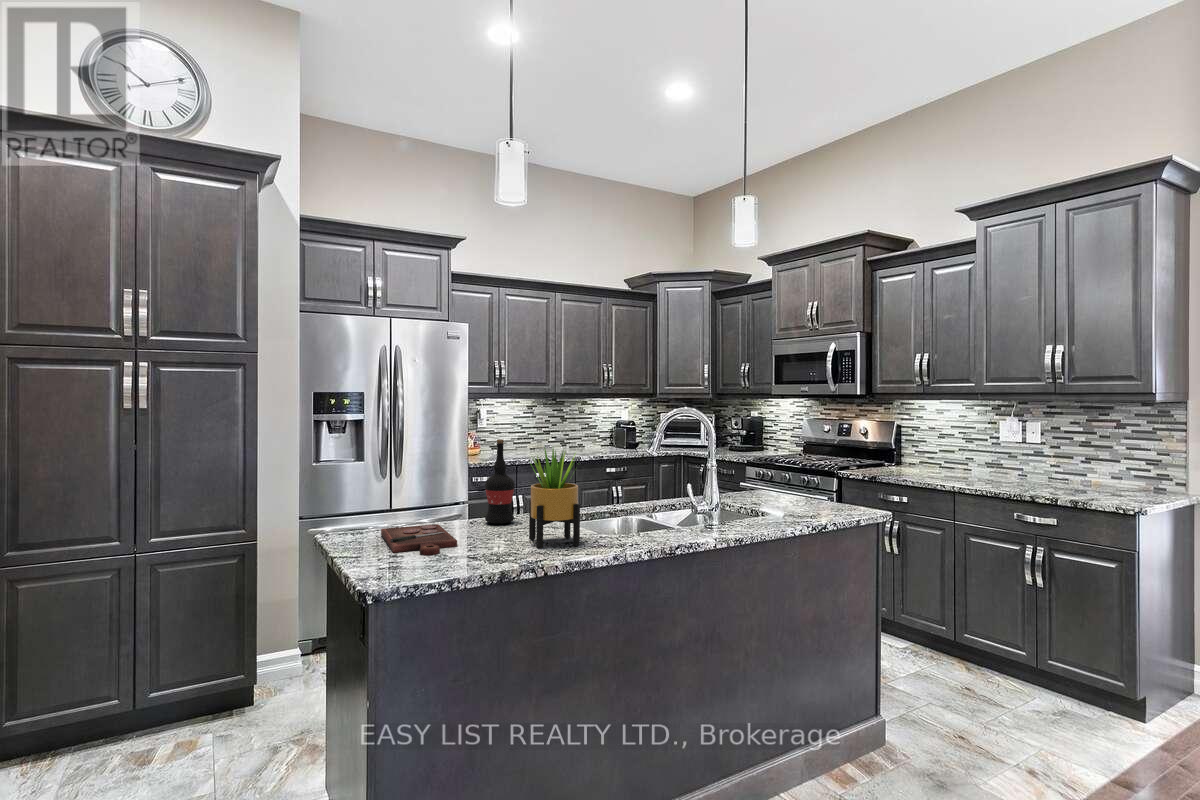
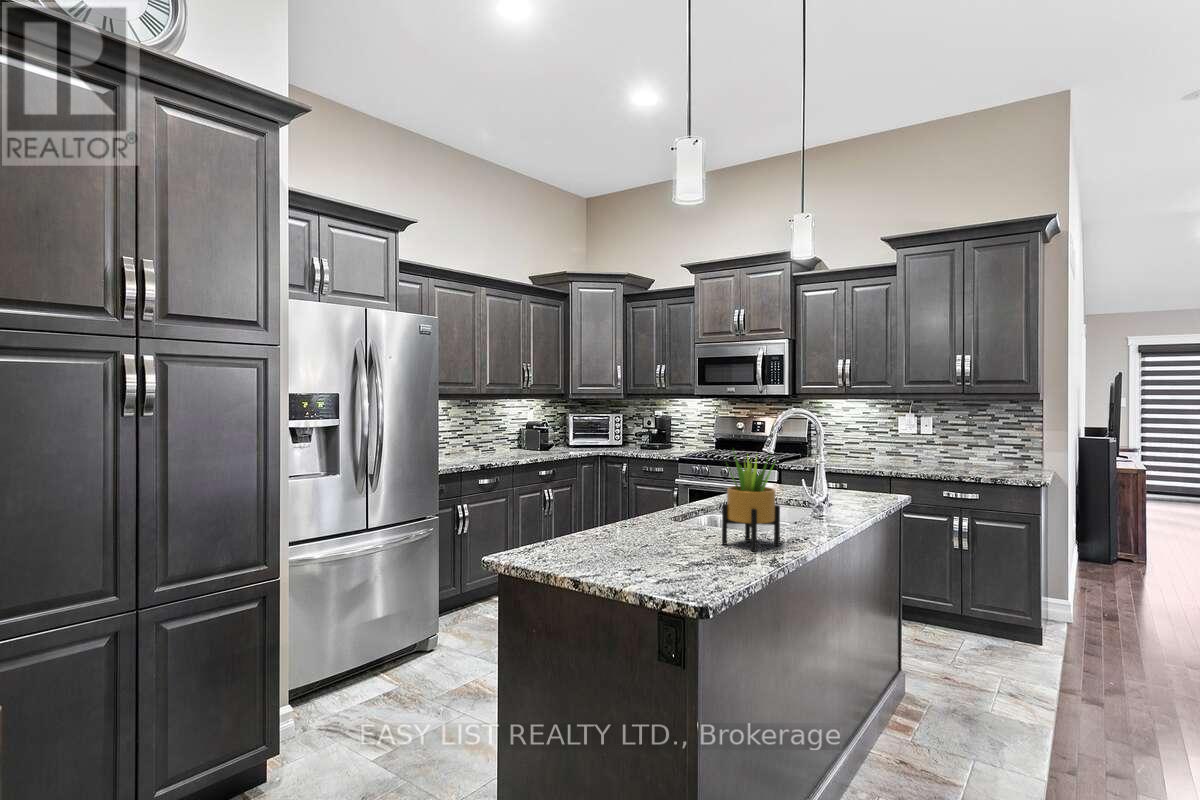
wine bottle: present [485,439,514,524] -> none [627,445,659,532]
cutting board: present [381,524,457,556] -> none [567,538,681,570]

